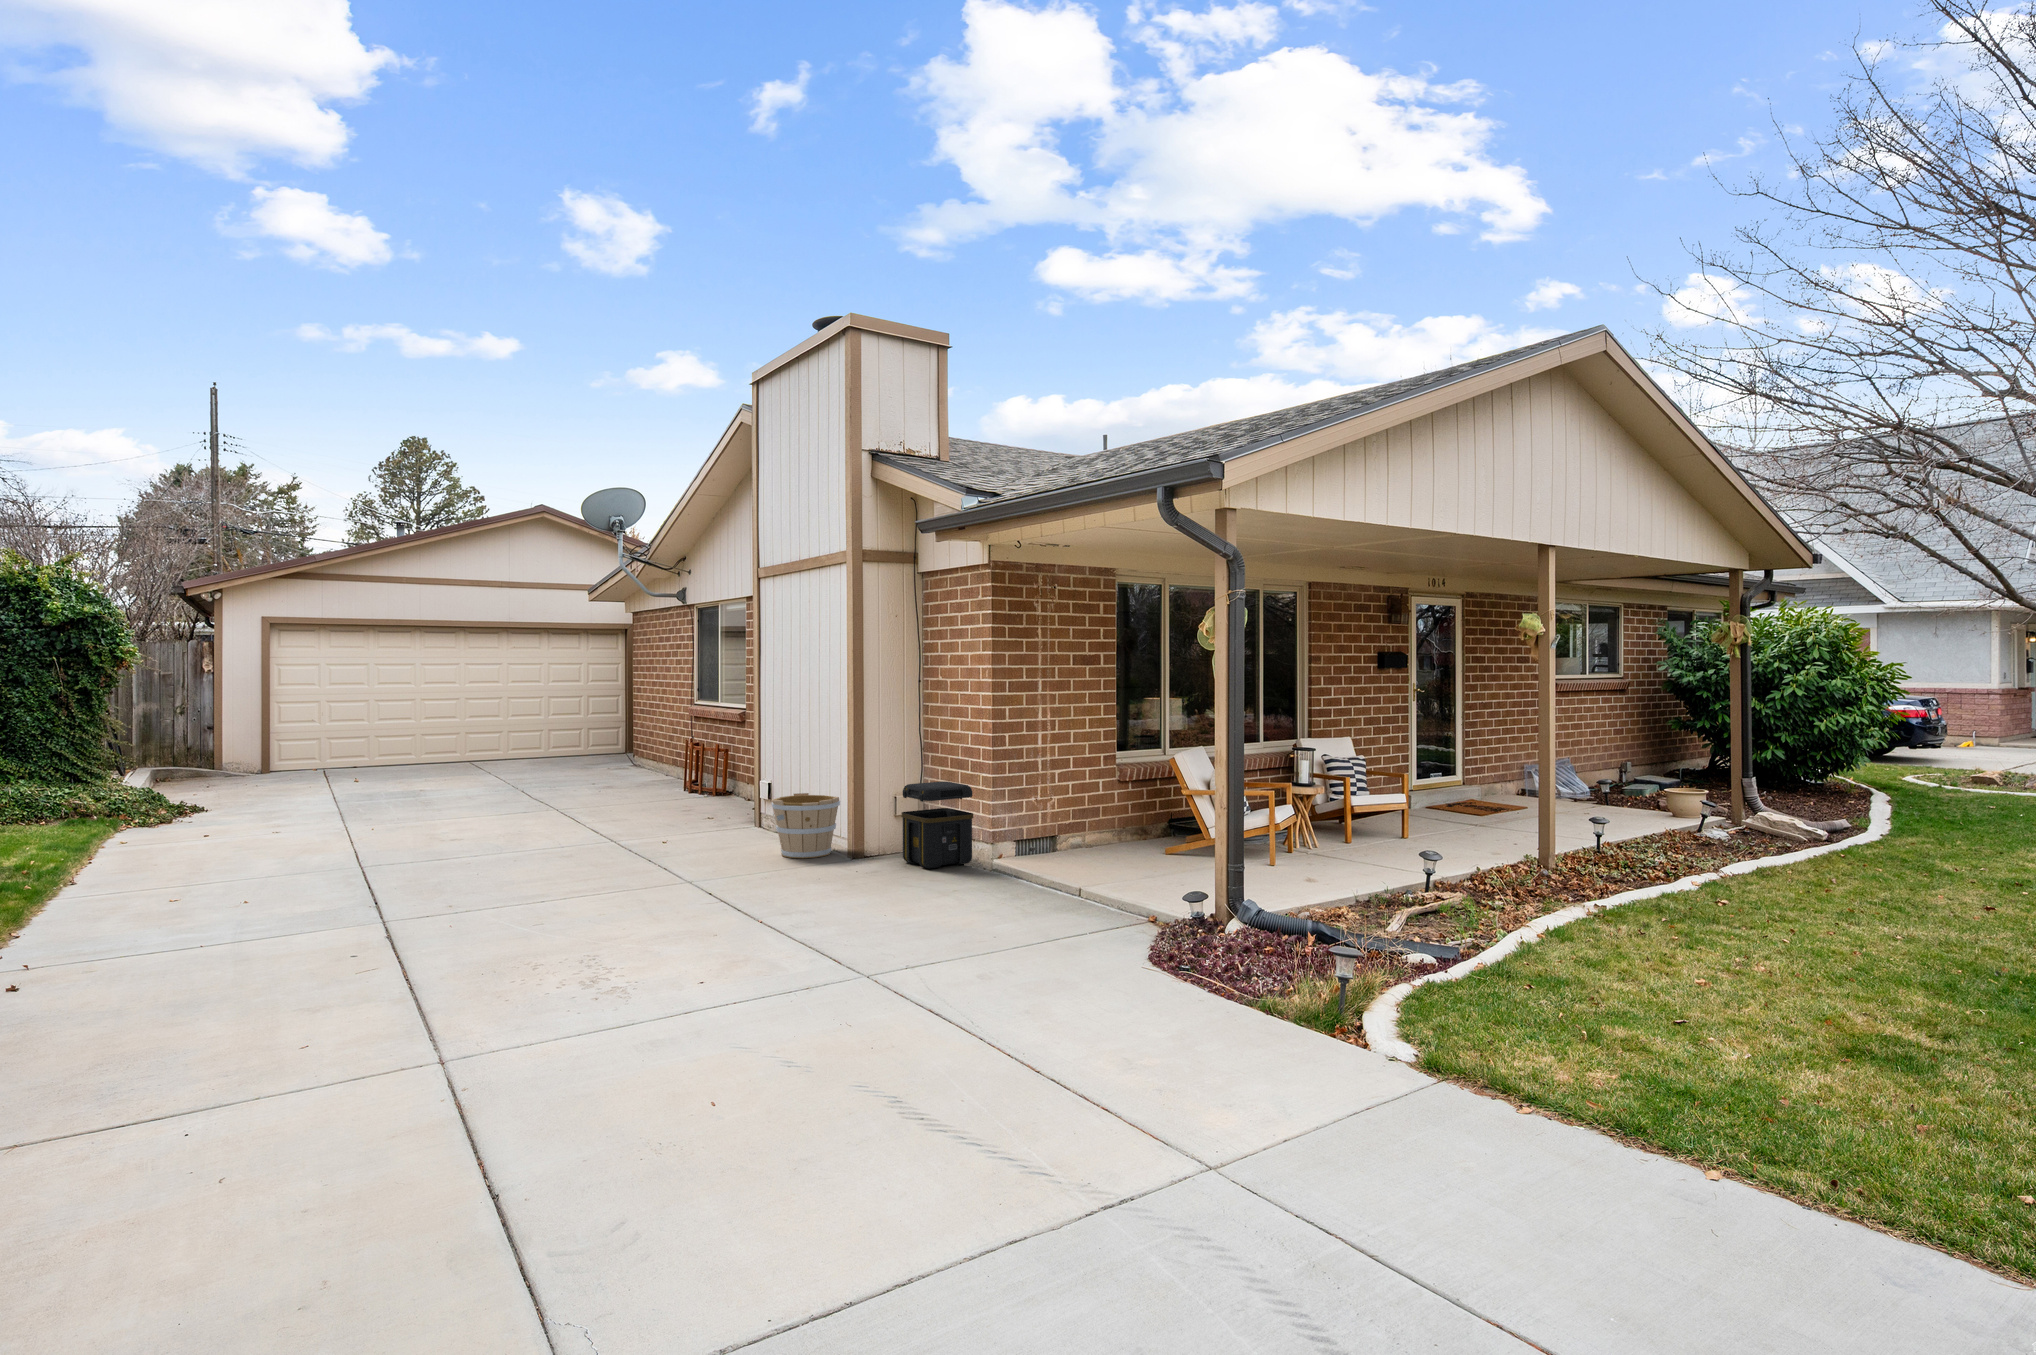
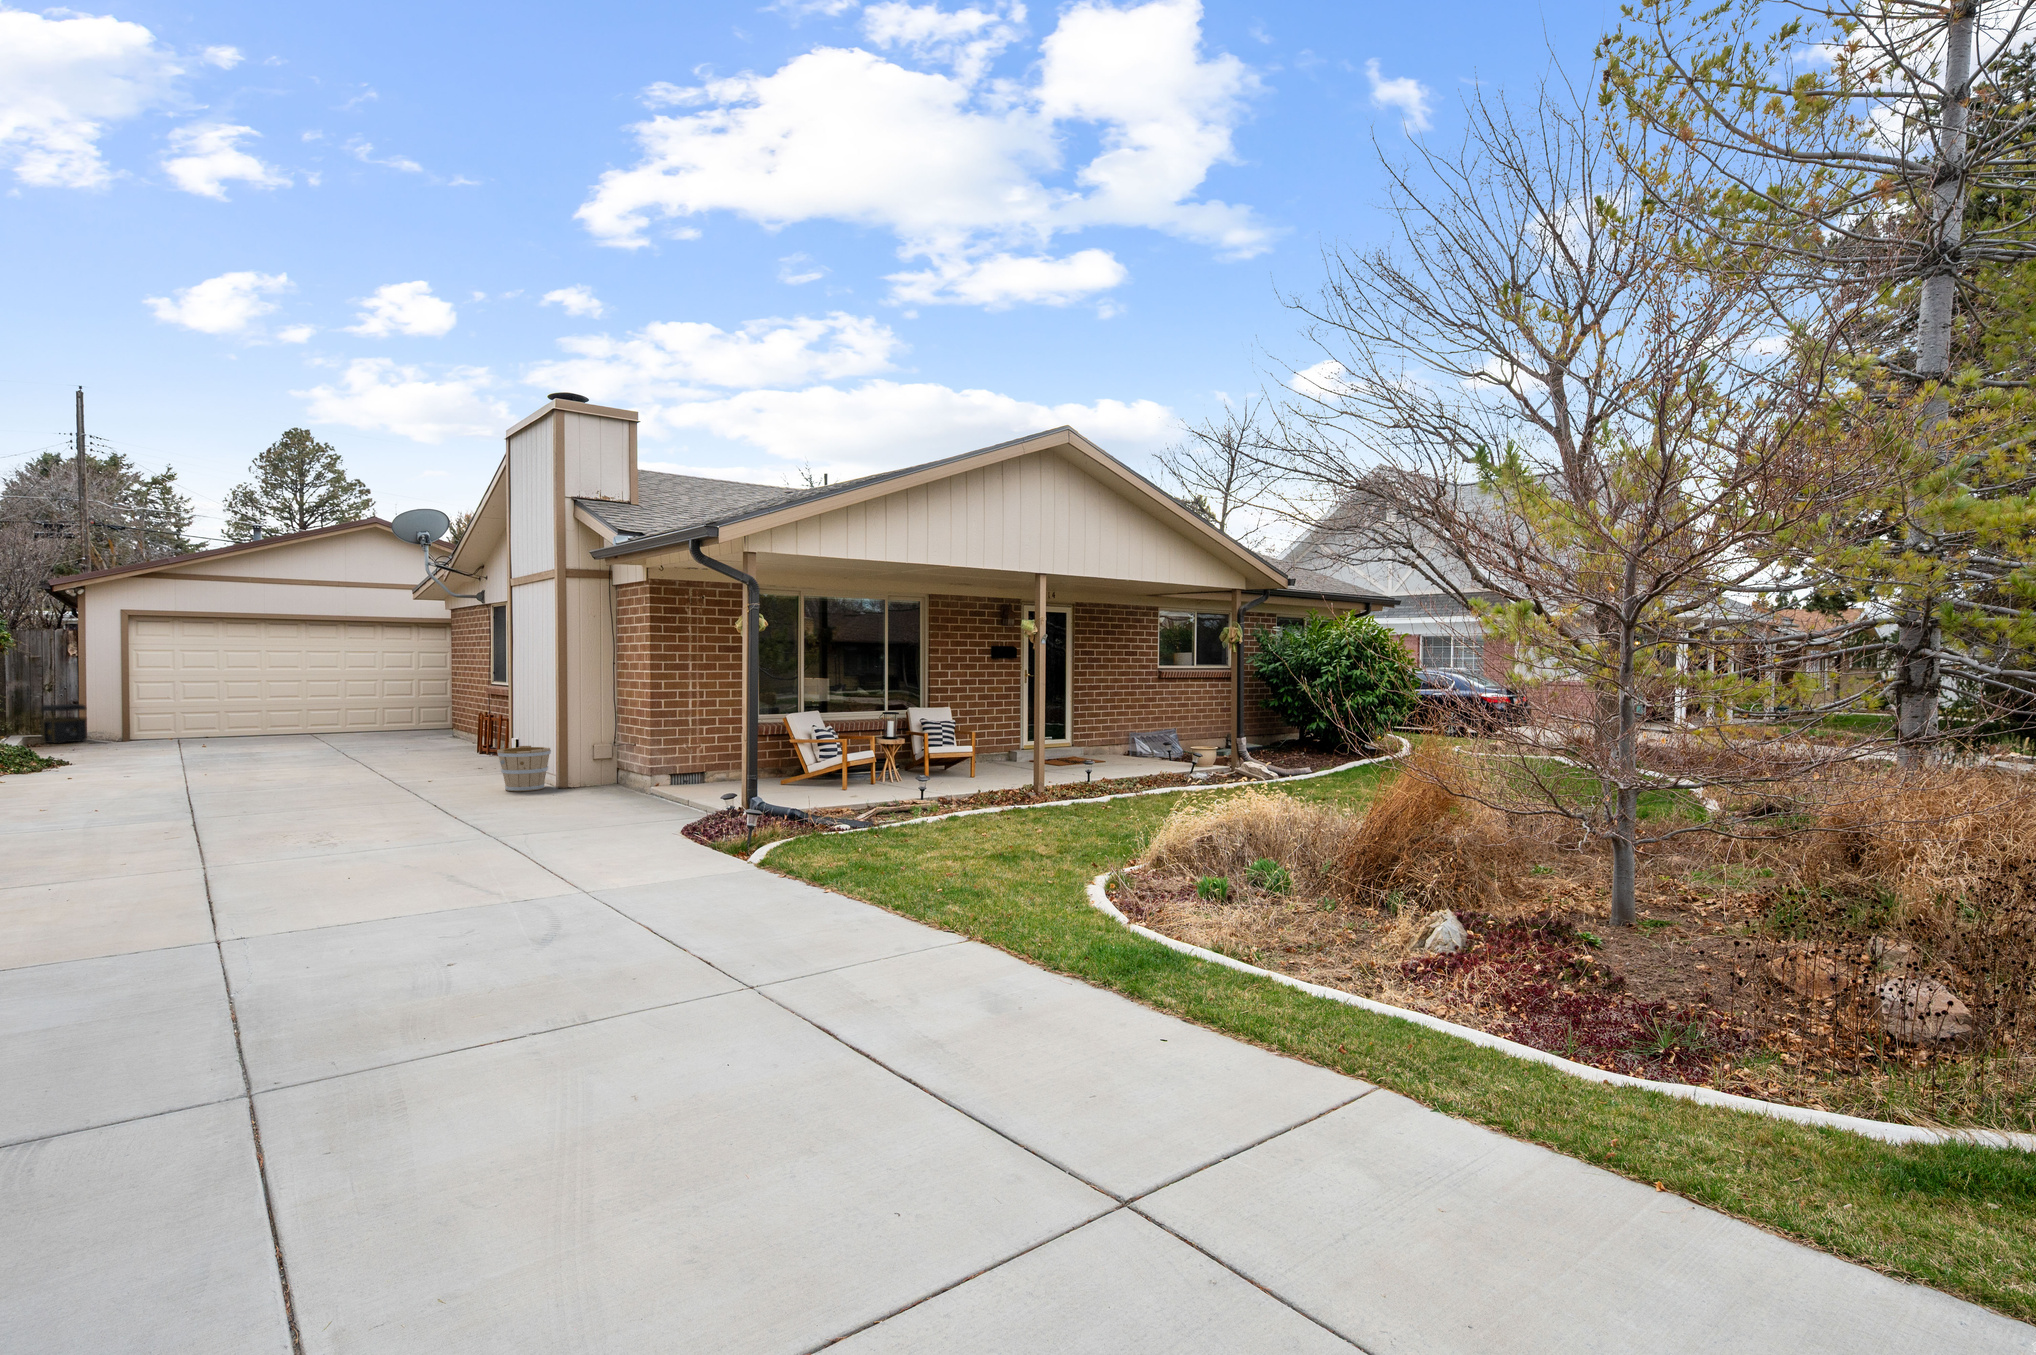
toolbox: present [901,781,974,869] -> present [41,704,87,743]

